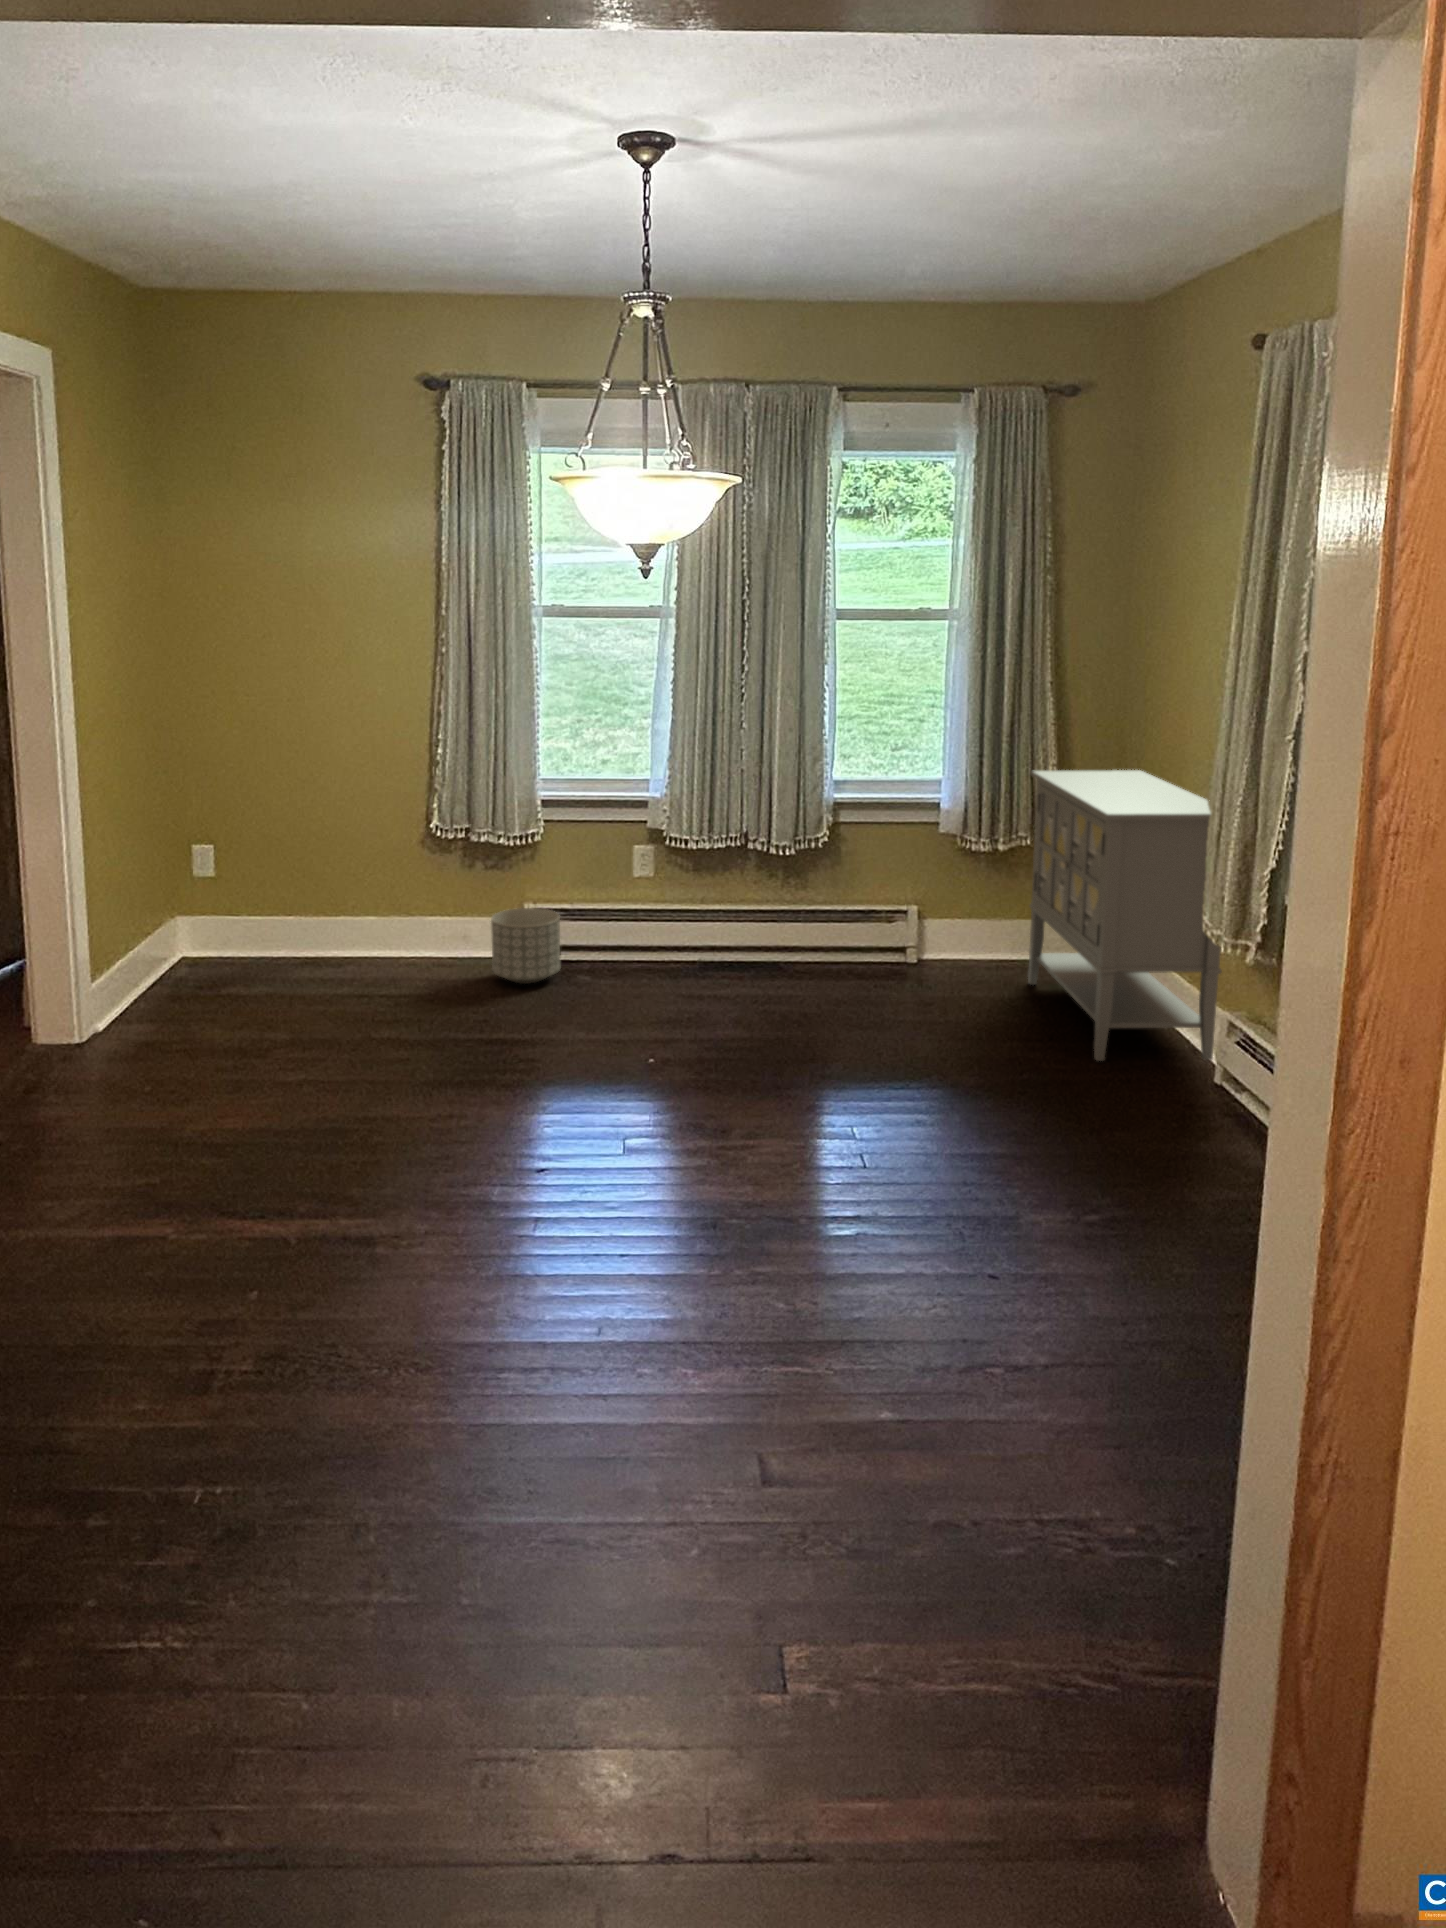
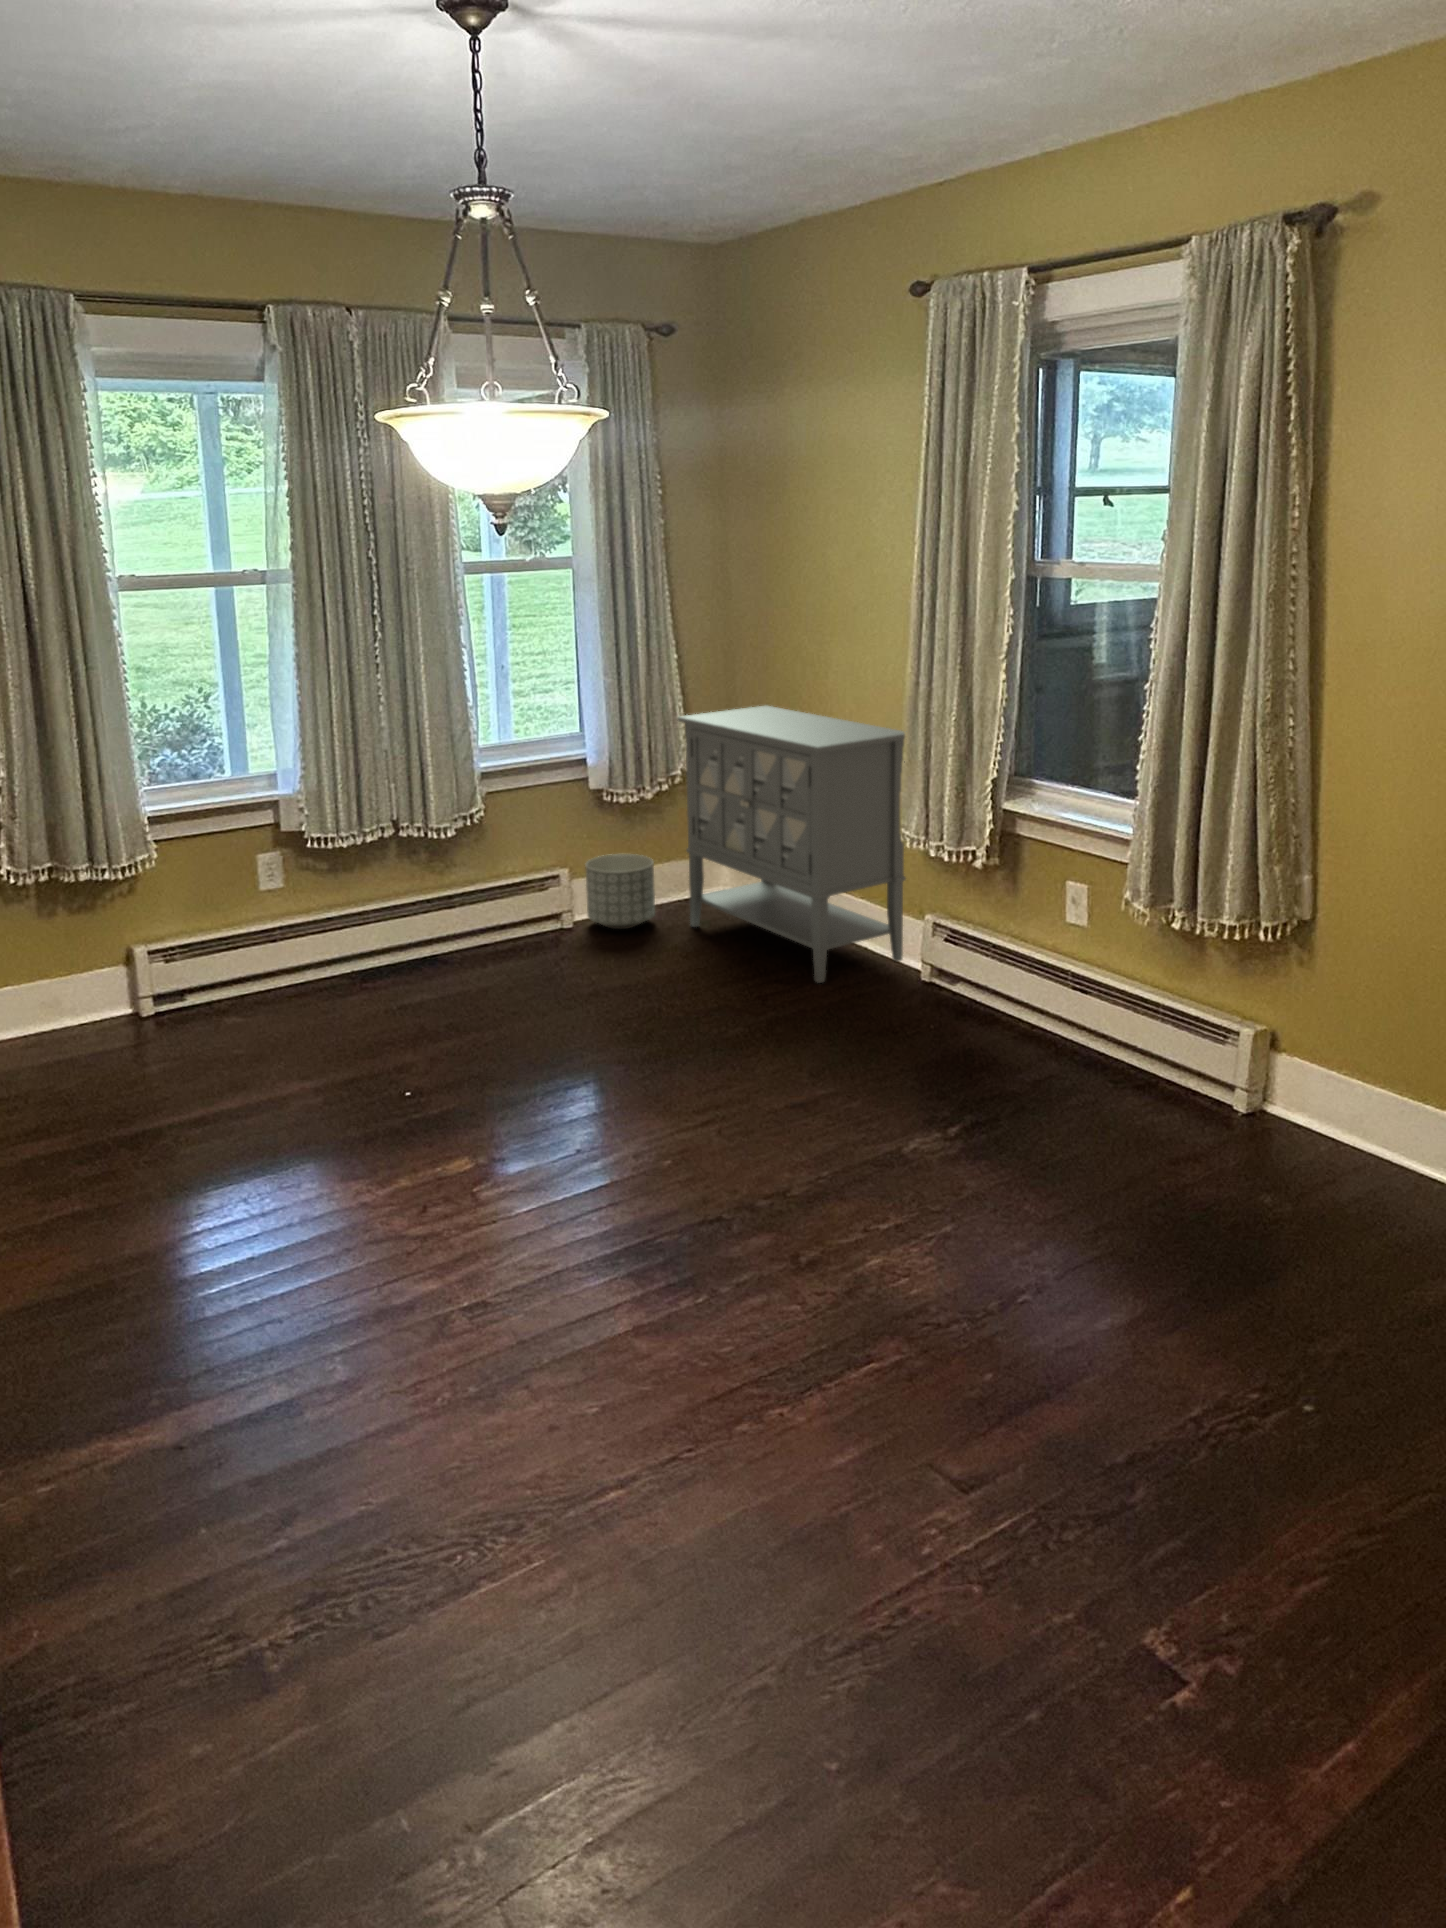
planter: present [491,908,560,984] -> present [586,854,655,929]

